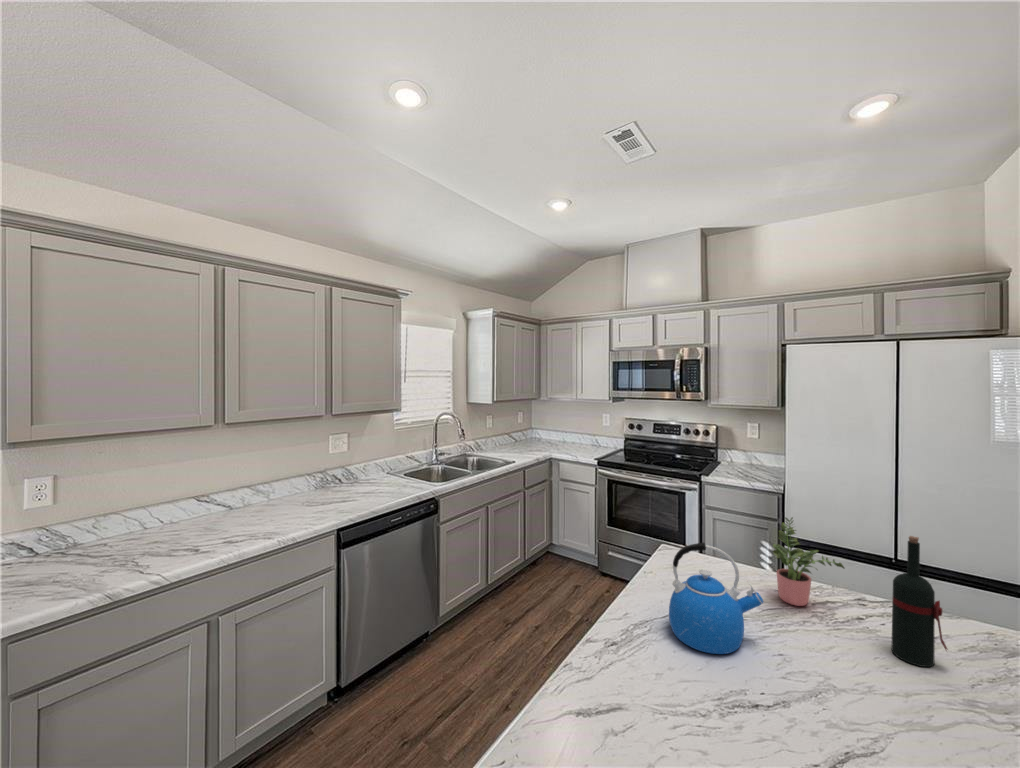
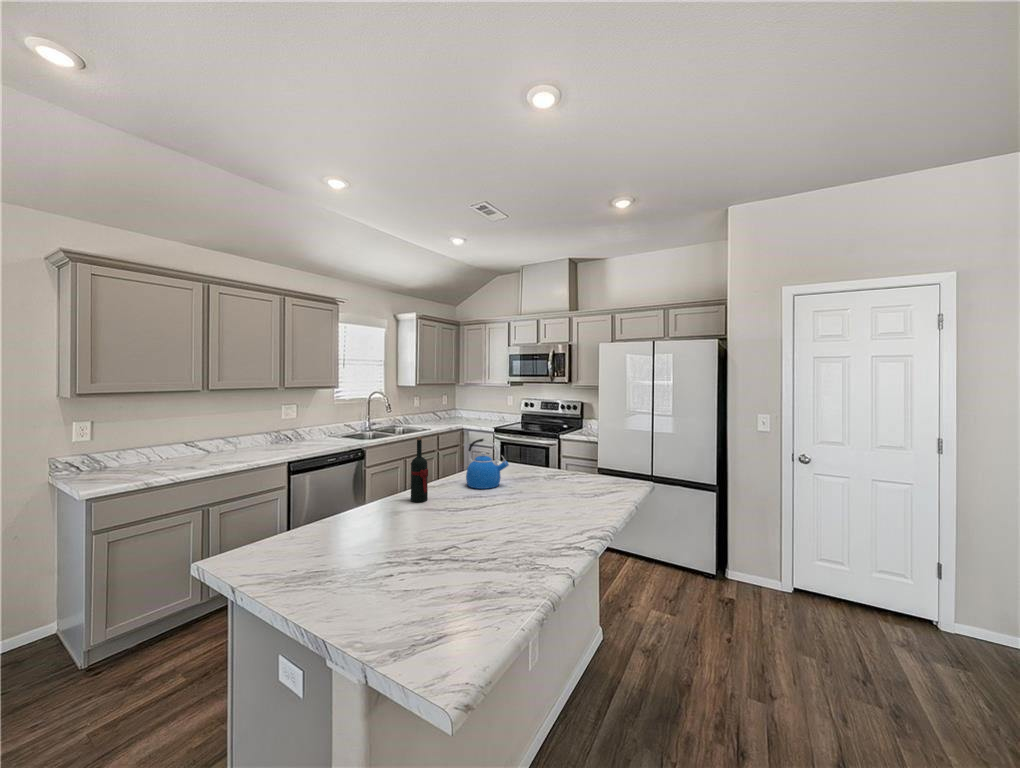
potted plant: present [773,518,844,606] -> none [528,432,565,477]
wine bottle: present [891,536,947,667] -> present [411,437,428,502]

